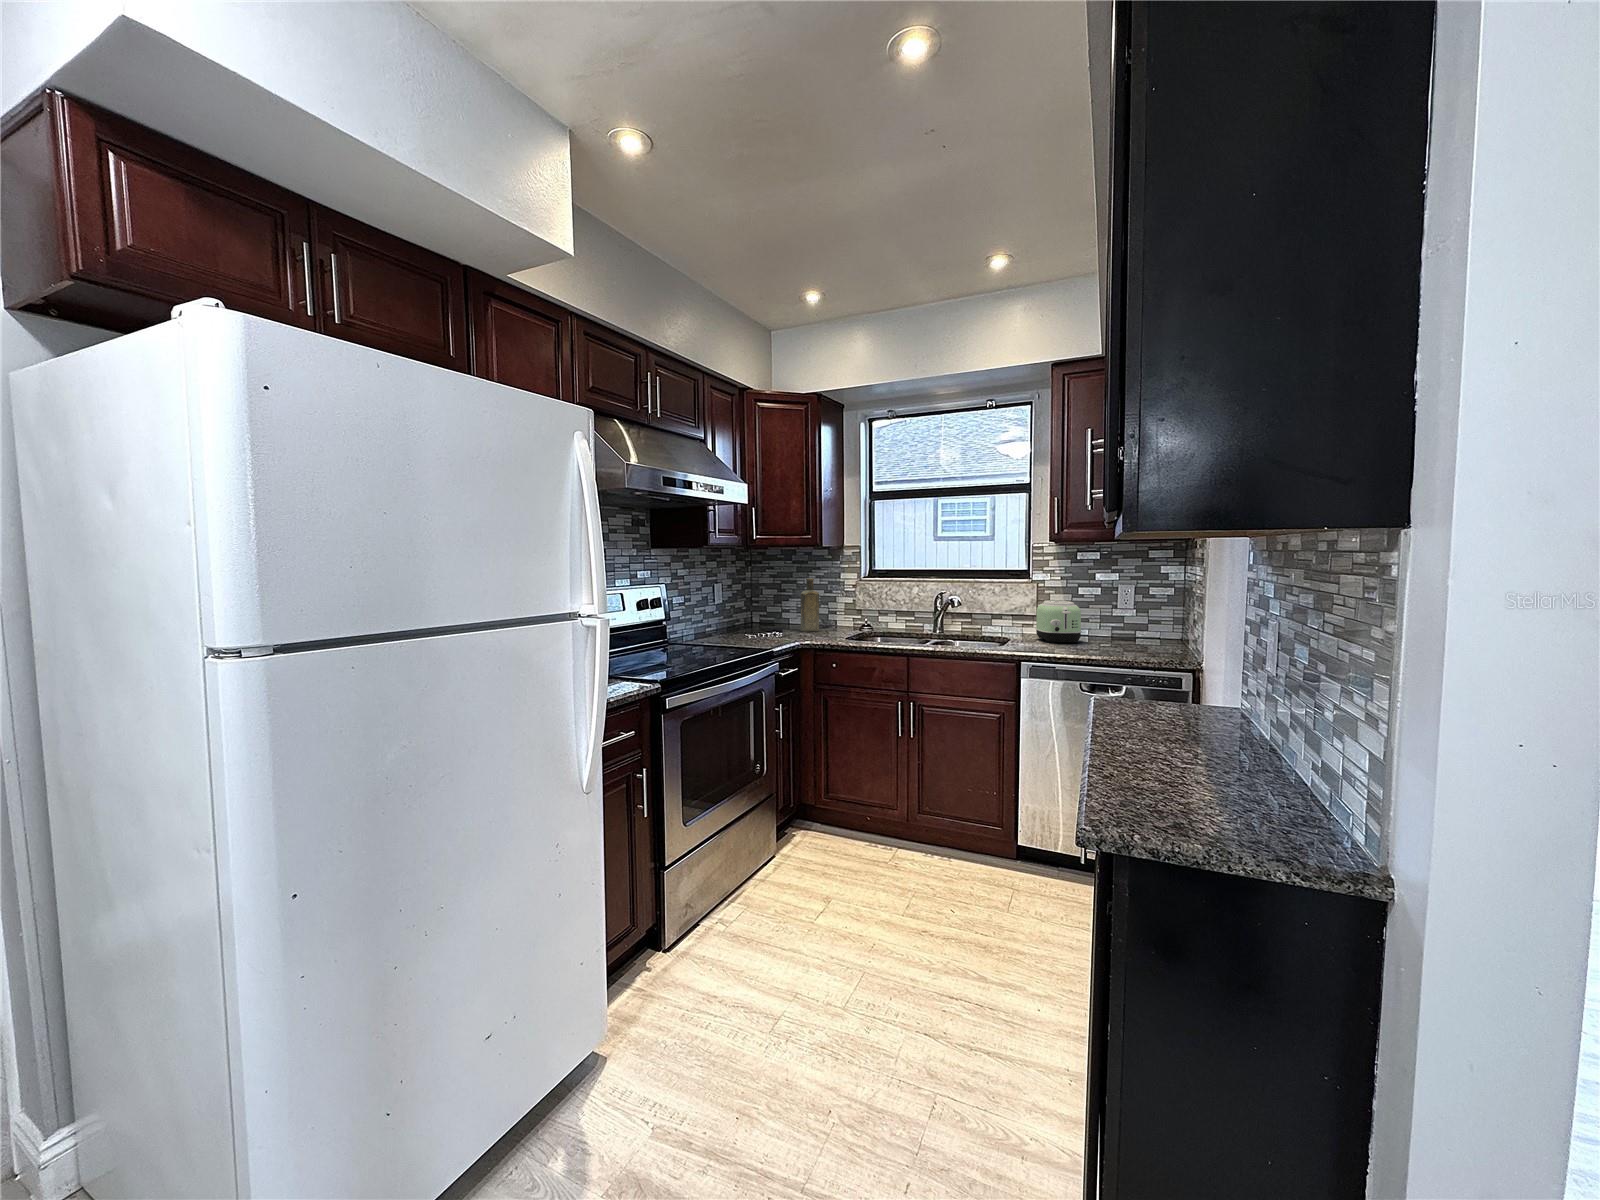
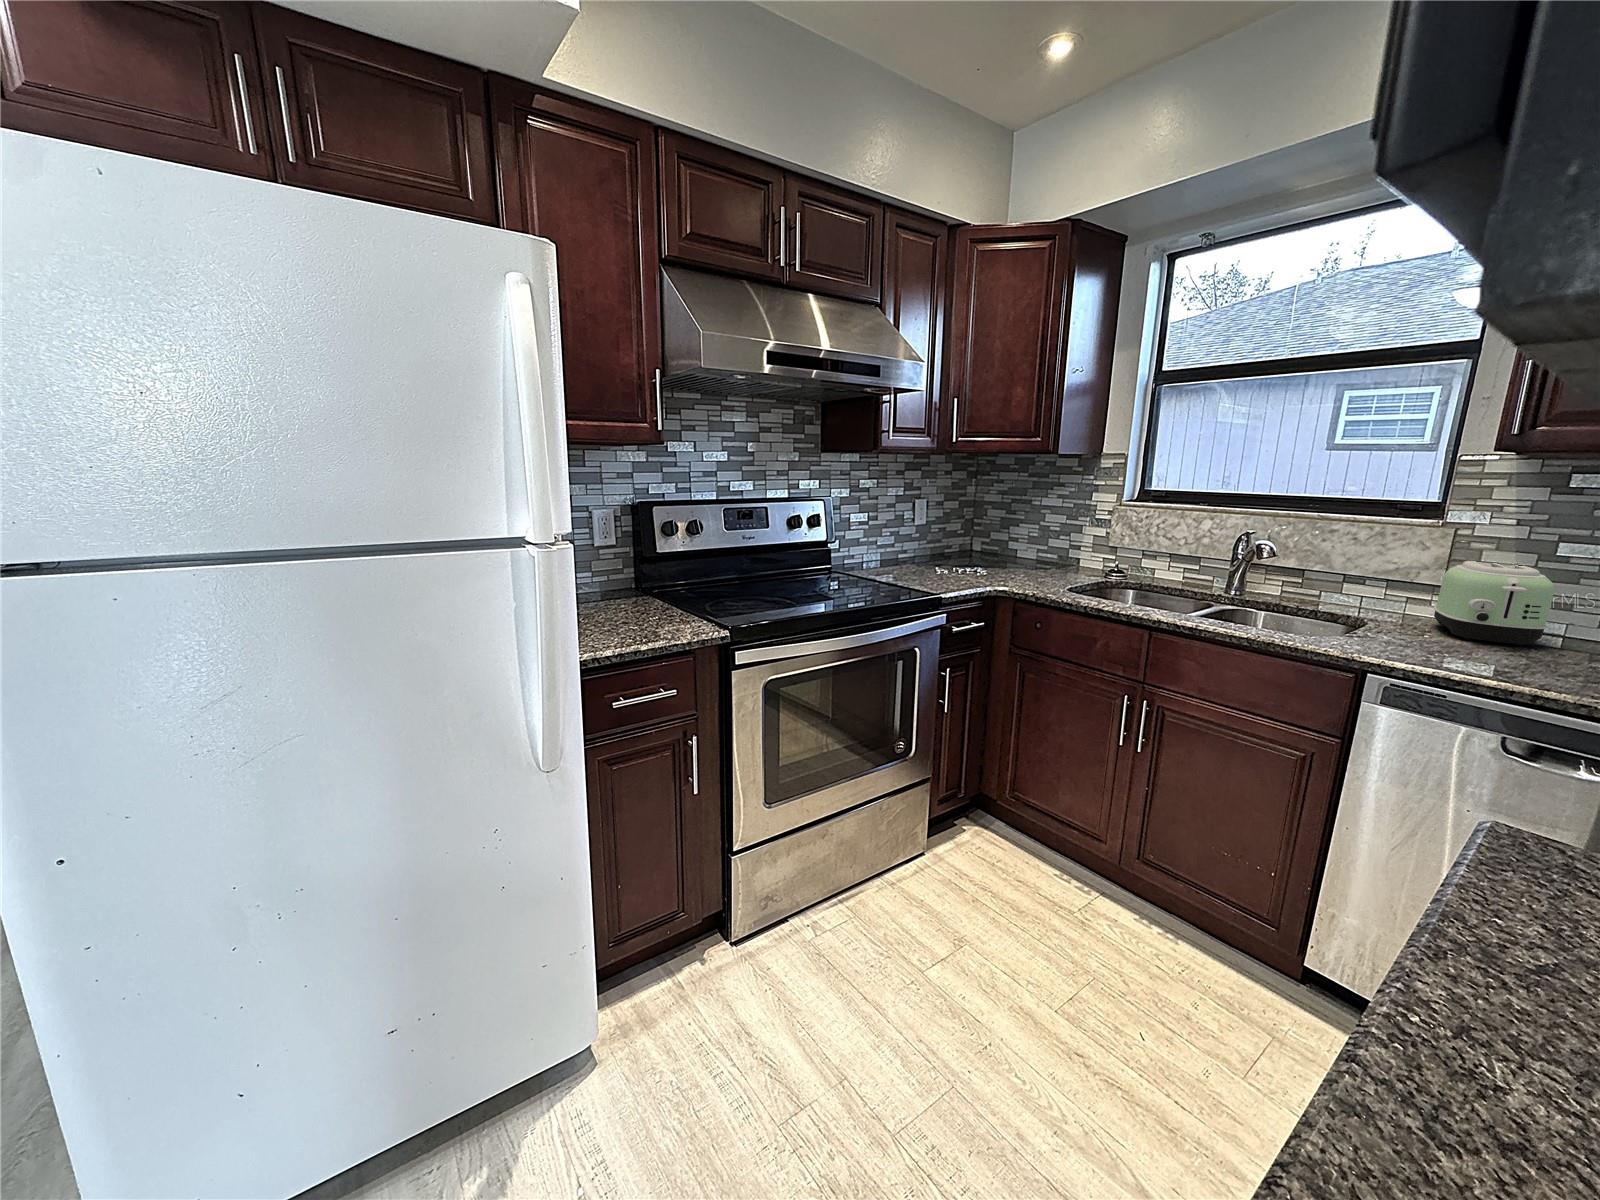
bottle: present [800,578,819,631] -> none [1017,499,1053,570]

